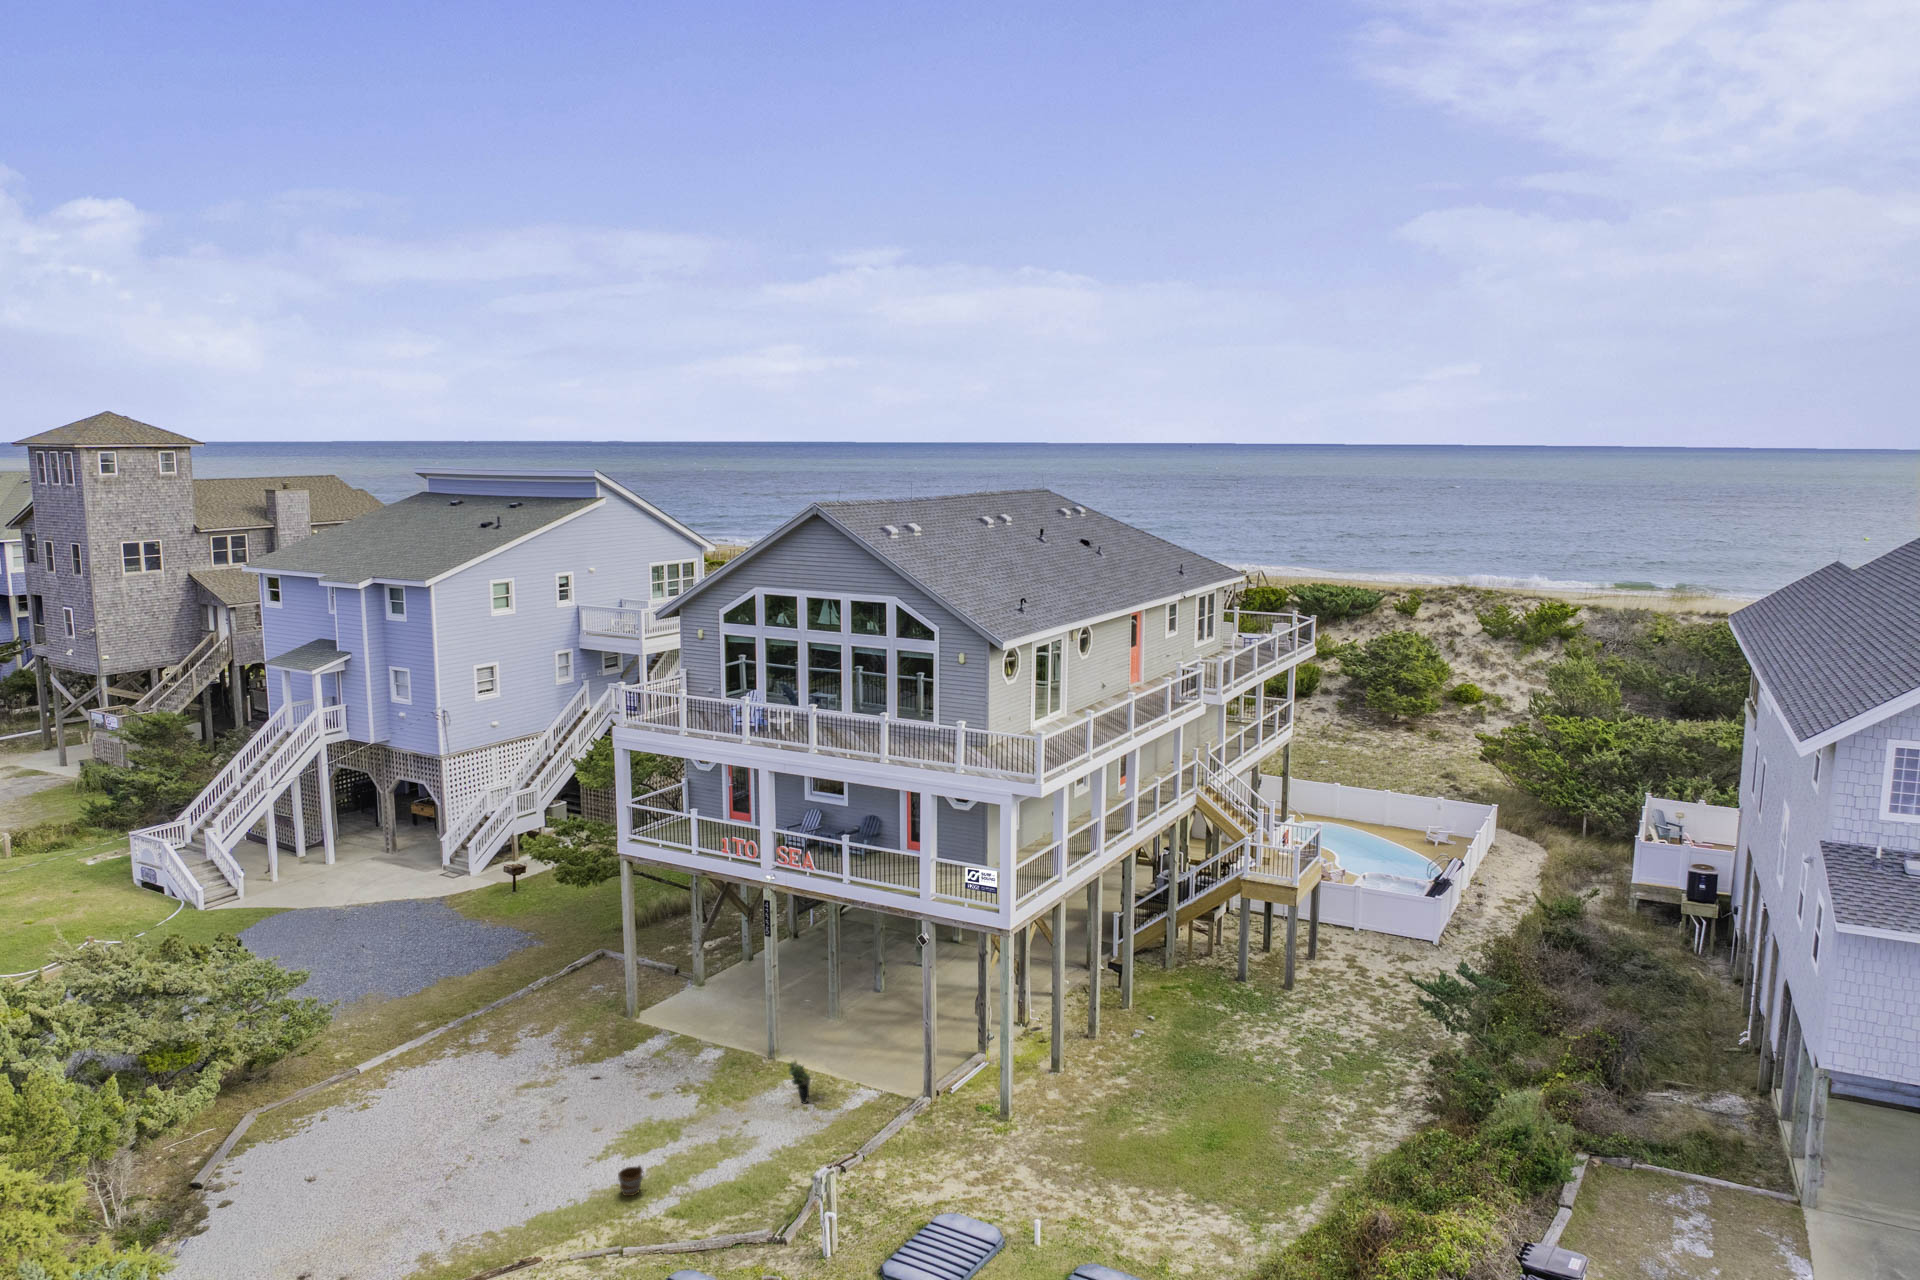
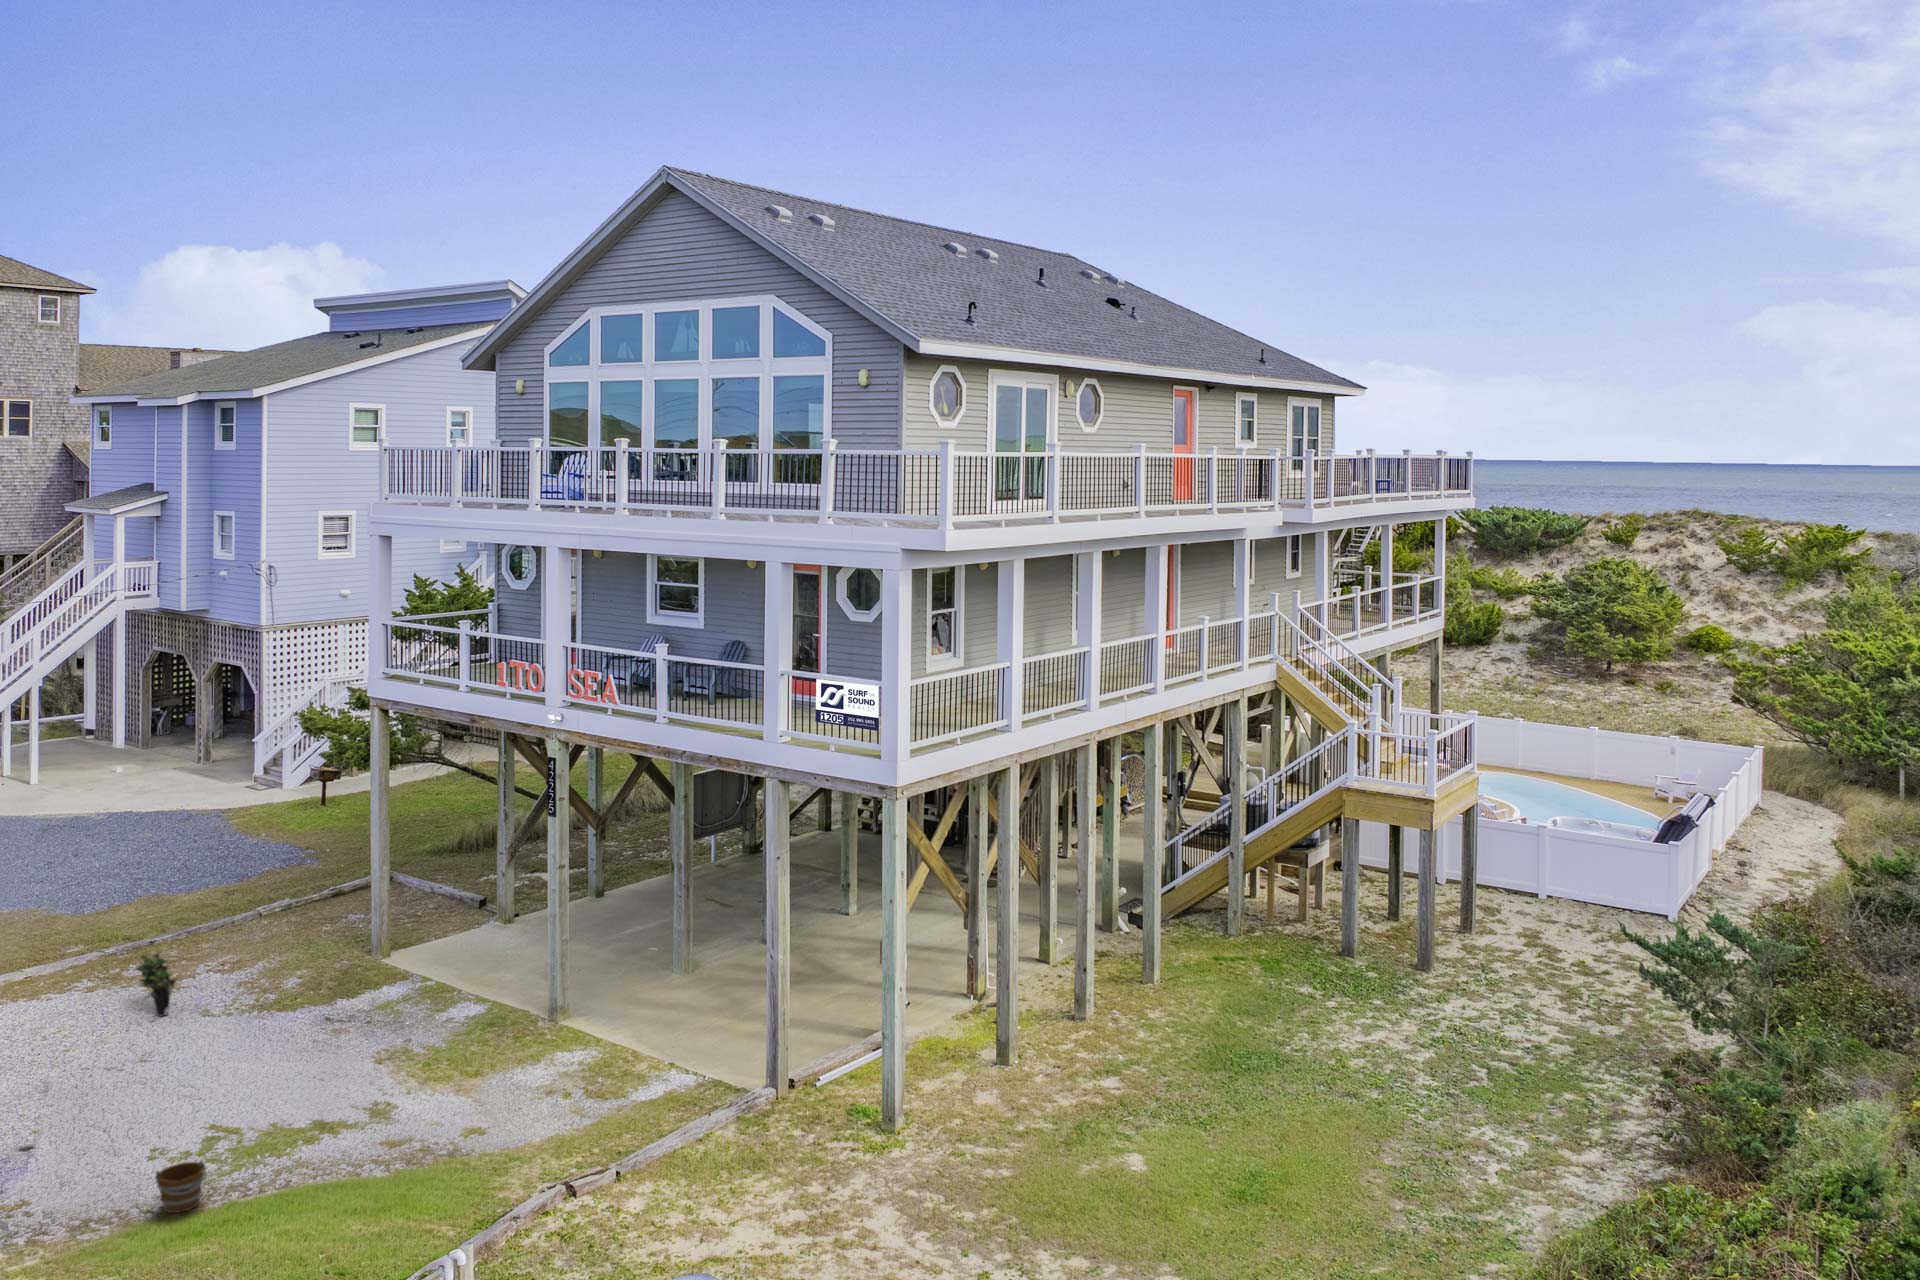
potted plant: present [788,1060,810,1103] -> present [136,952,177,1016]

